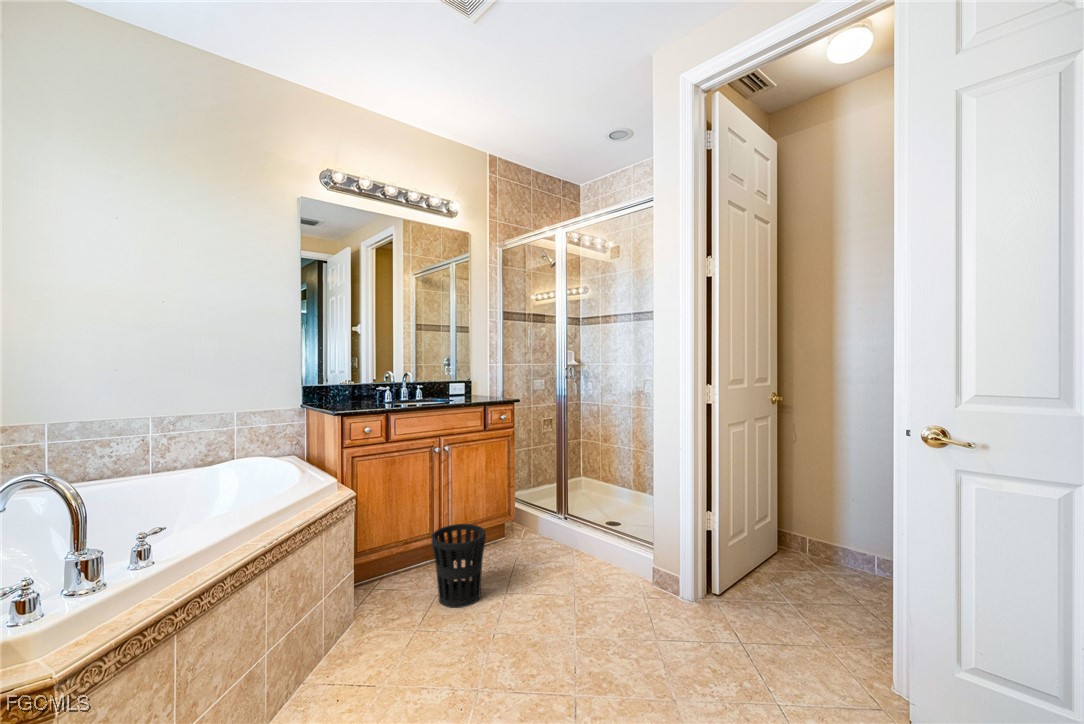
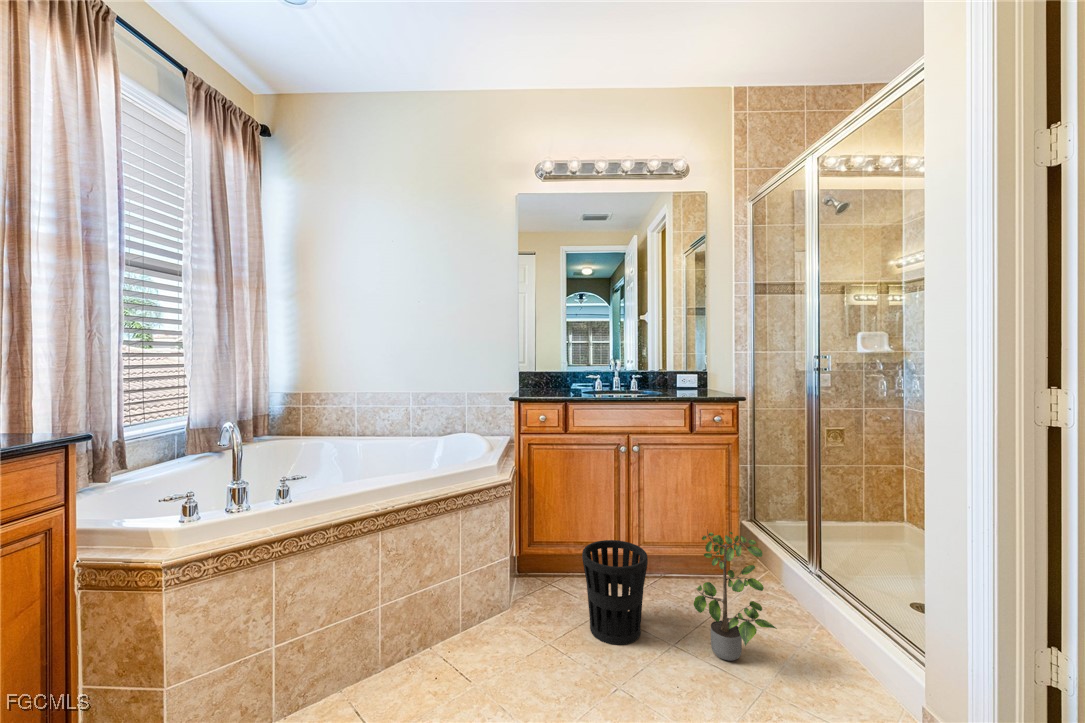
potted plant: none [520,491,573,584] -> present [694,531,777,661]

